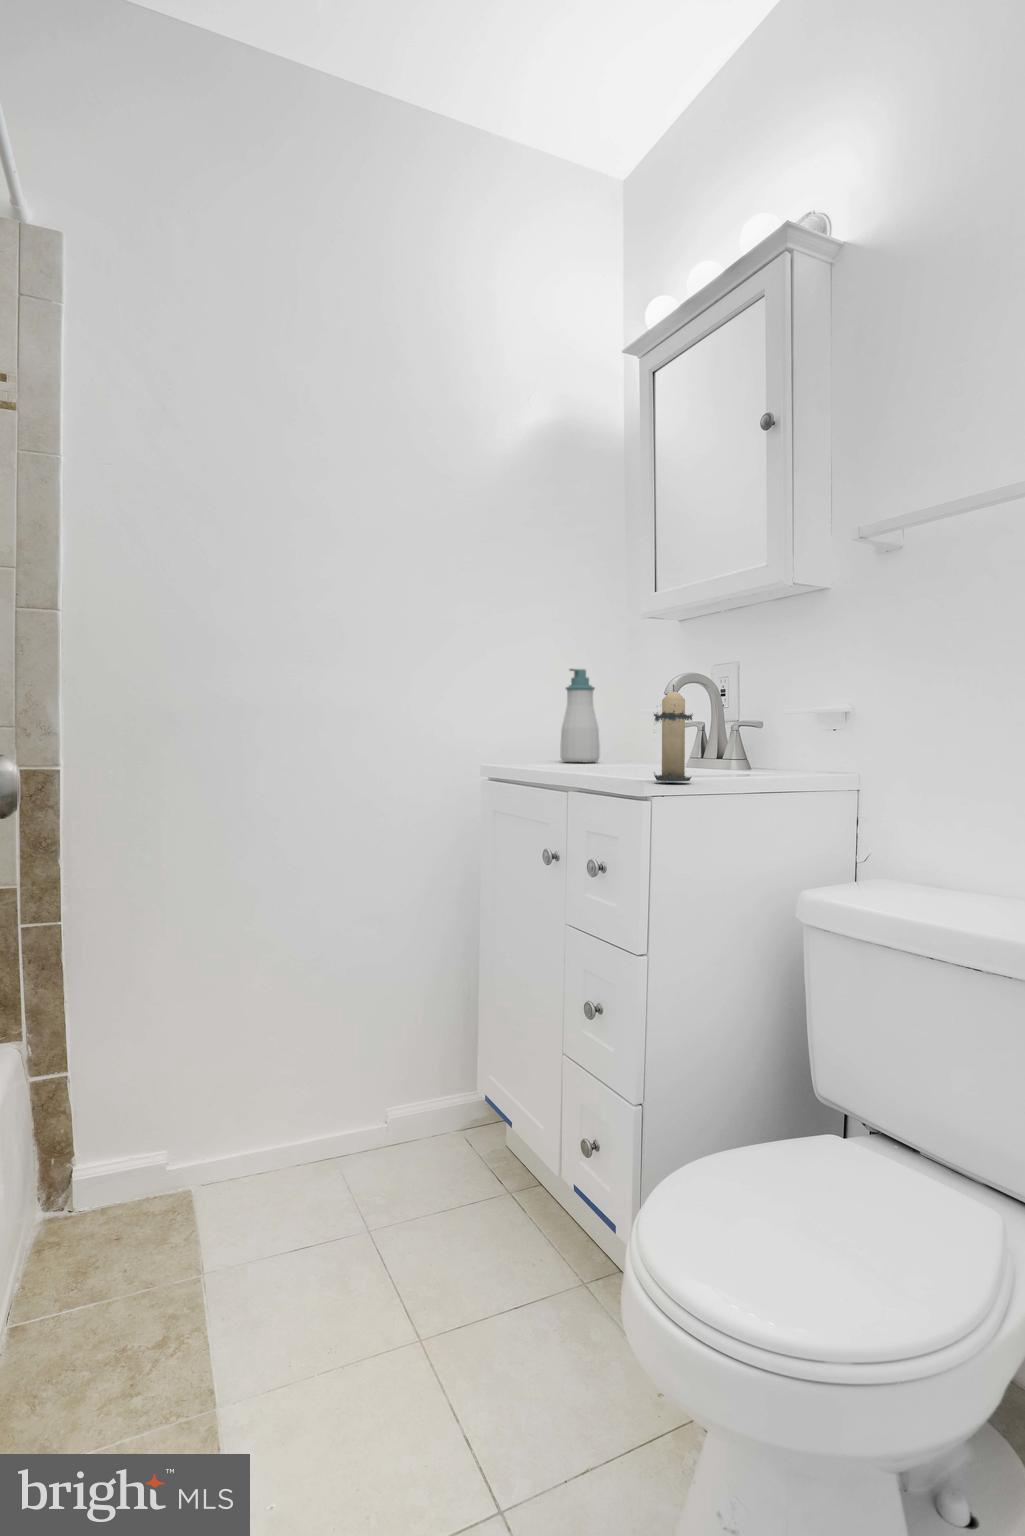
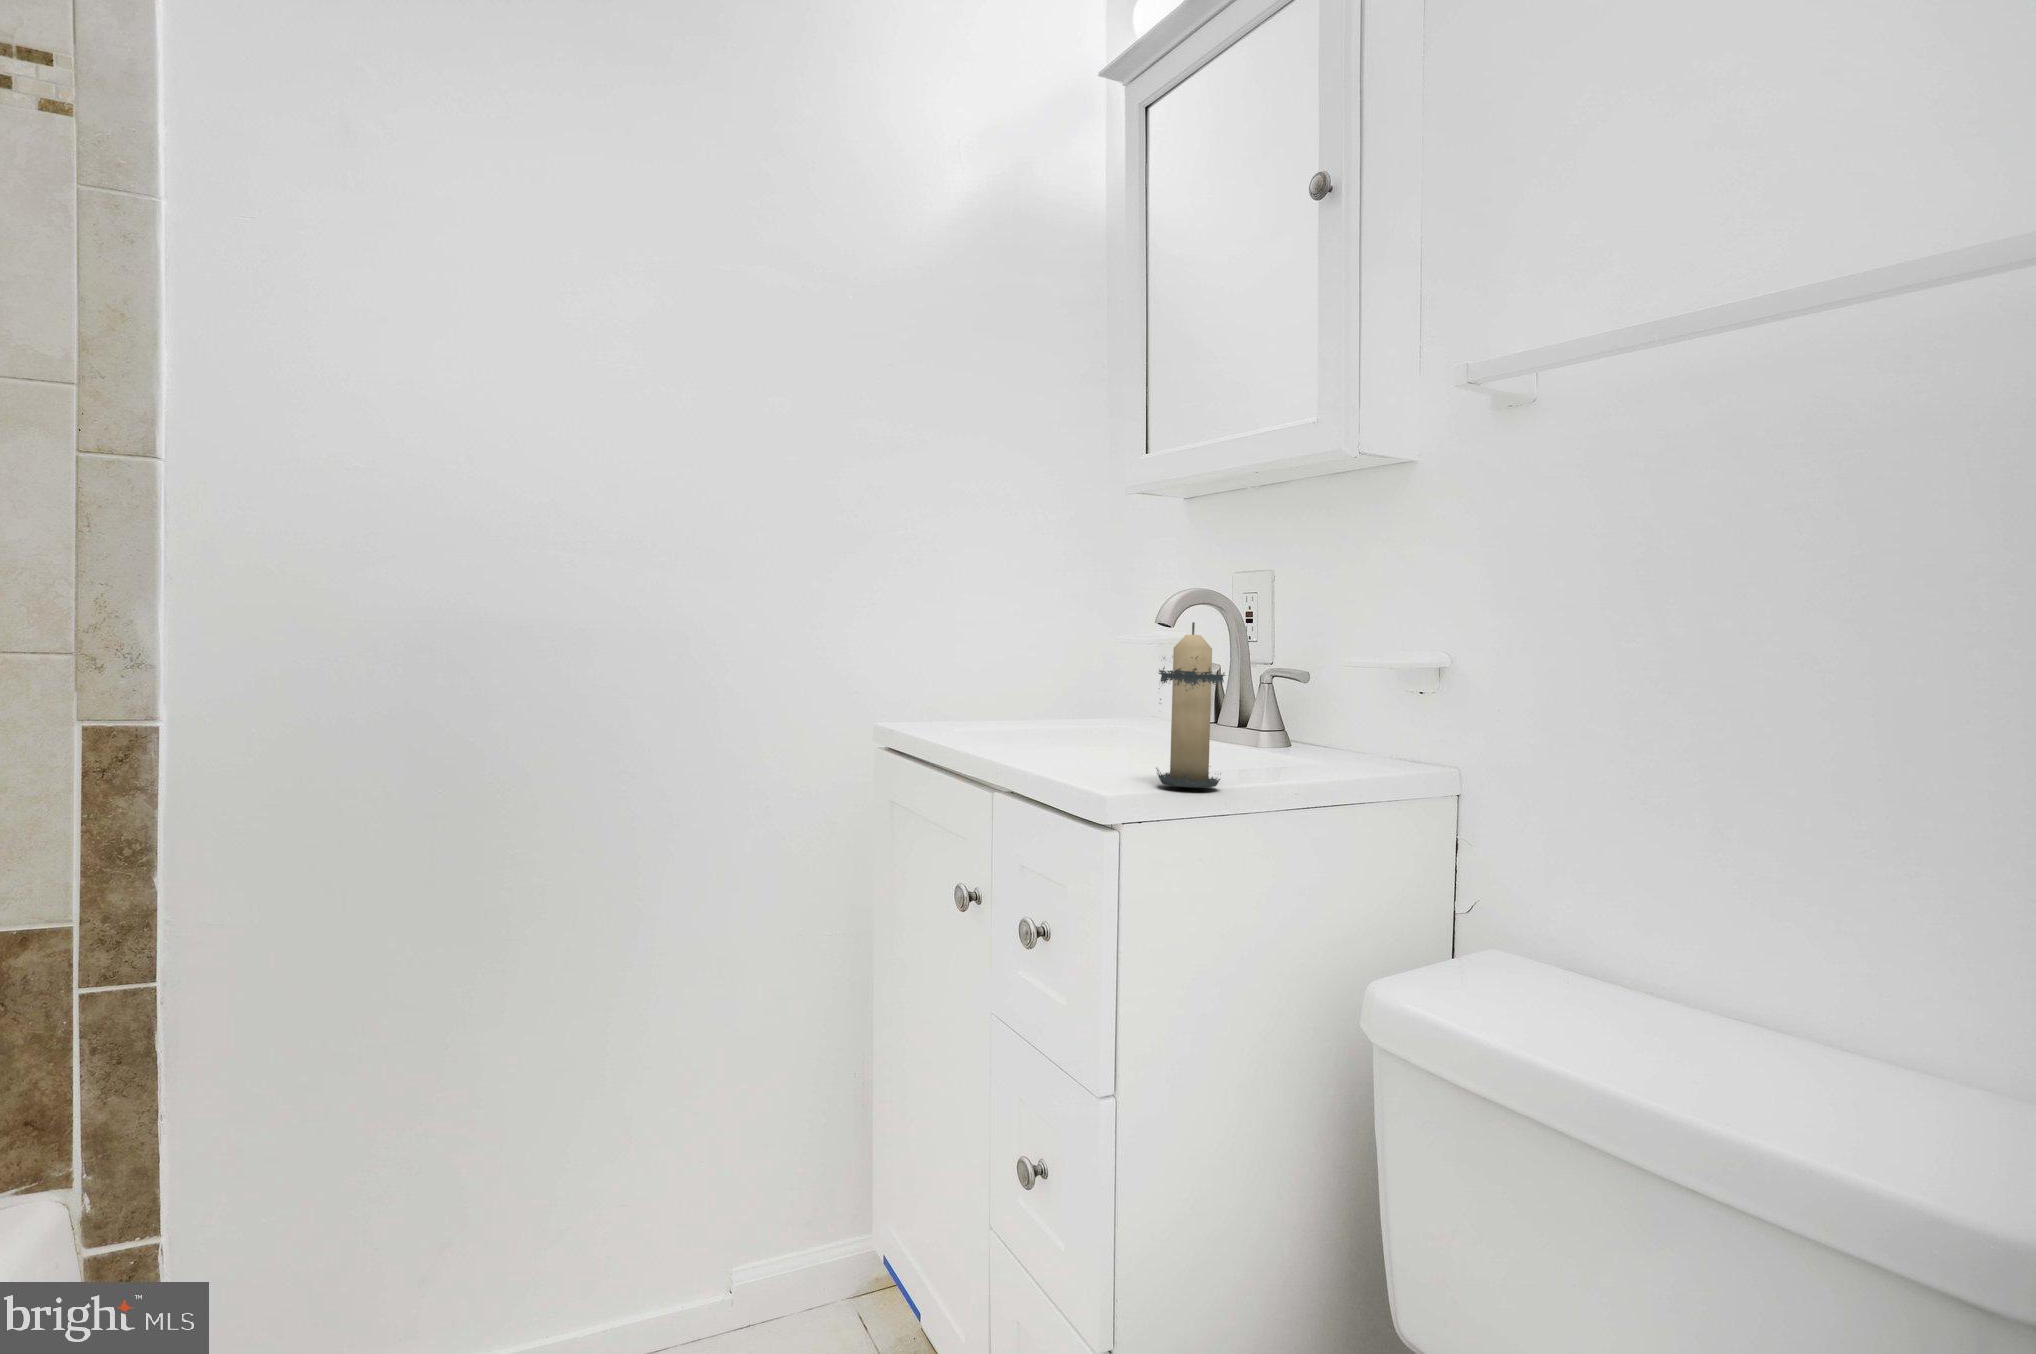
soap bottle: present [560,669,600,762] -> none [1001,580,1059,720]

